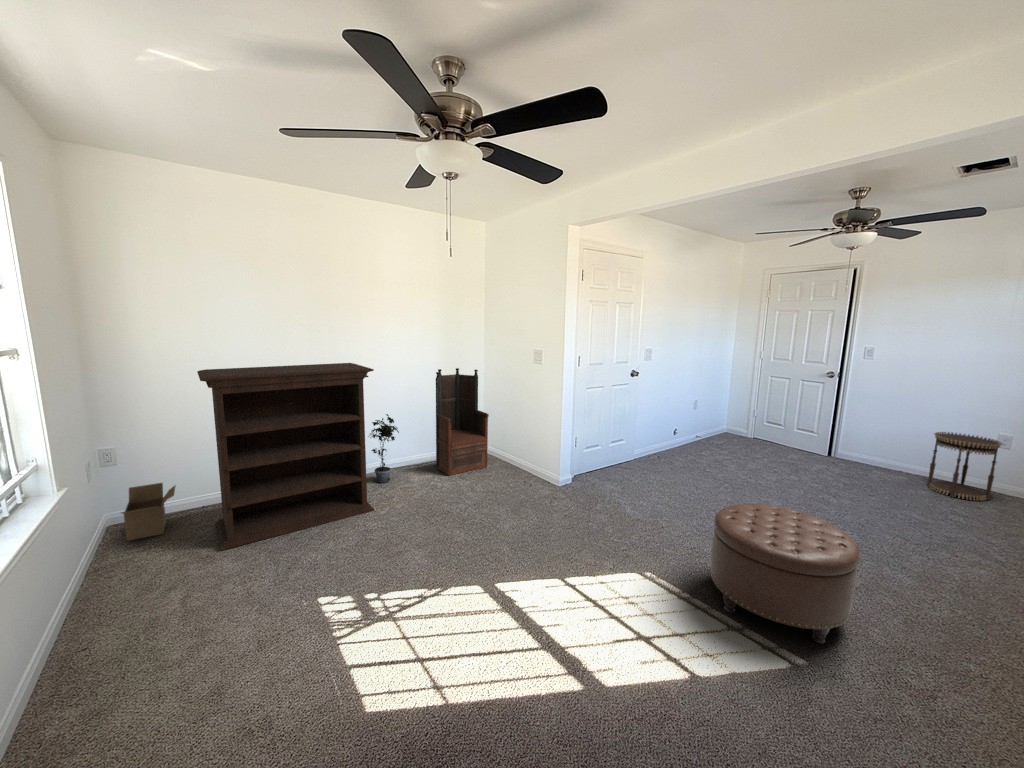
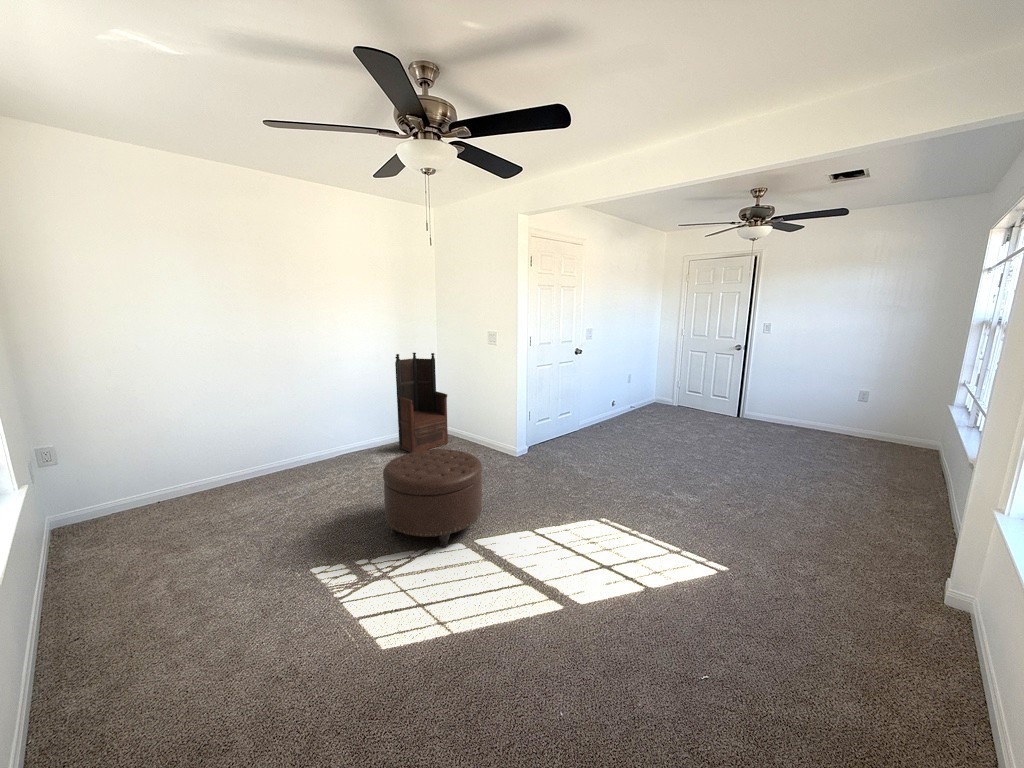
bookshelf: present [197,363,374,550] -> none [156,349,347,537]
potted plant: present [370,414,399,482] -> none [332,399,364,464]
side table: present [927,432,1002,500] -> none [810,390,862,442]
cardboard box: present [122,483,176,541] -> none [82,478,138,539]
ottoman: present [710,504,860,644] -> present [383,449,482,547]

